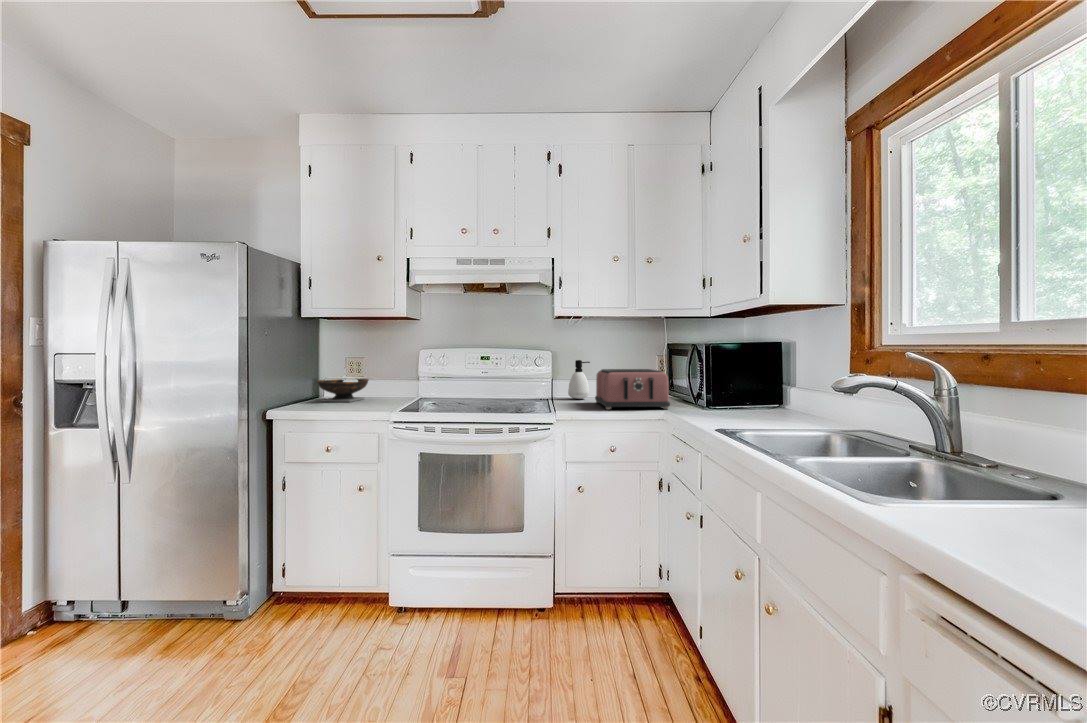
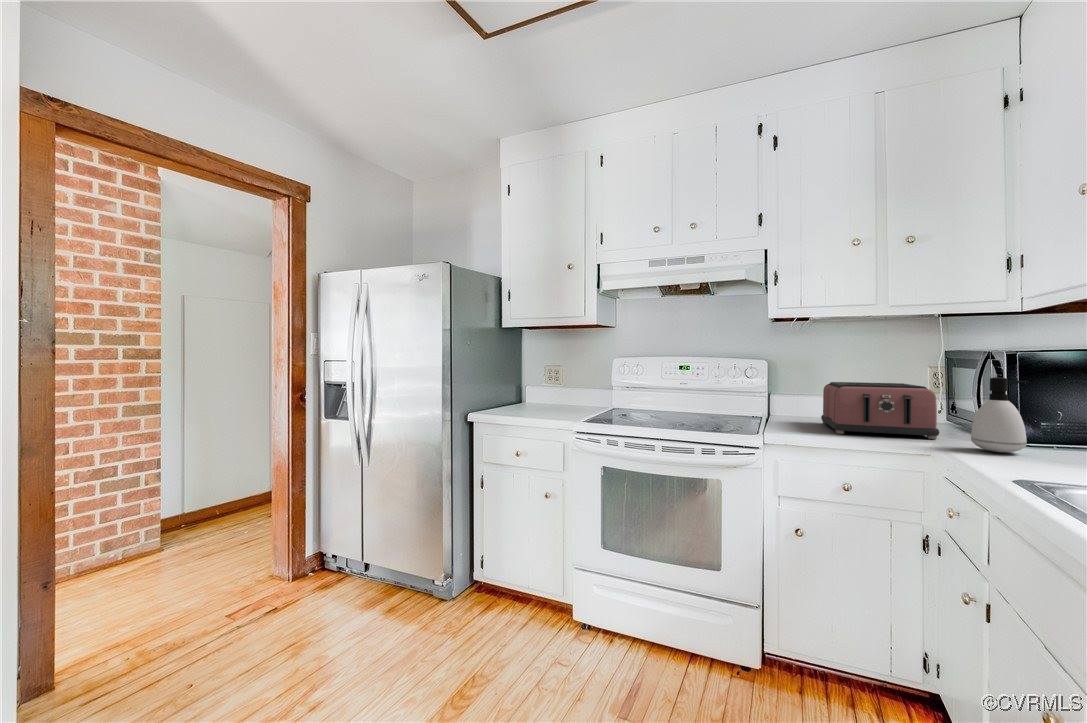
soap dispenser: present [568,360,590,399] -> present [971,377,1028,452]
bowl: present [317,379,369,402] -> none [519,385,565,407]

